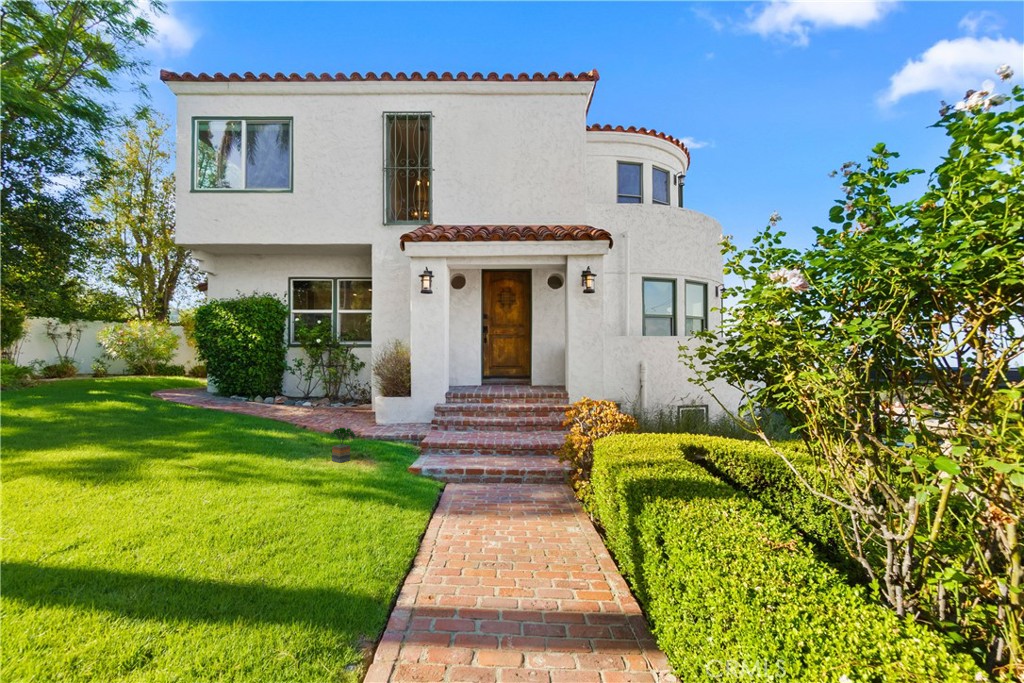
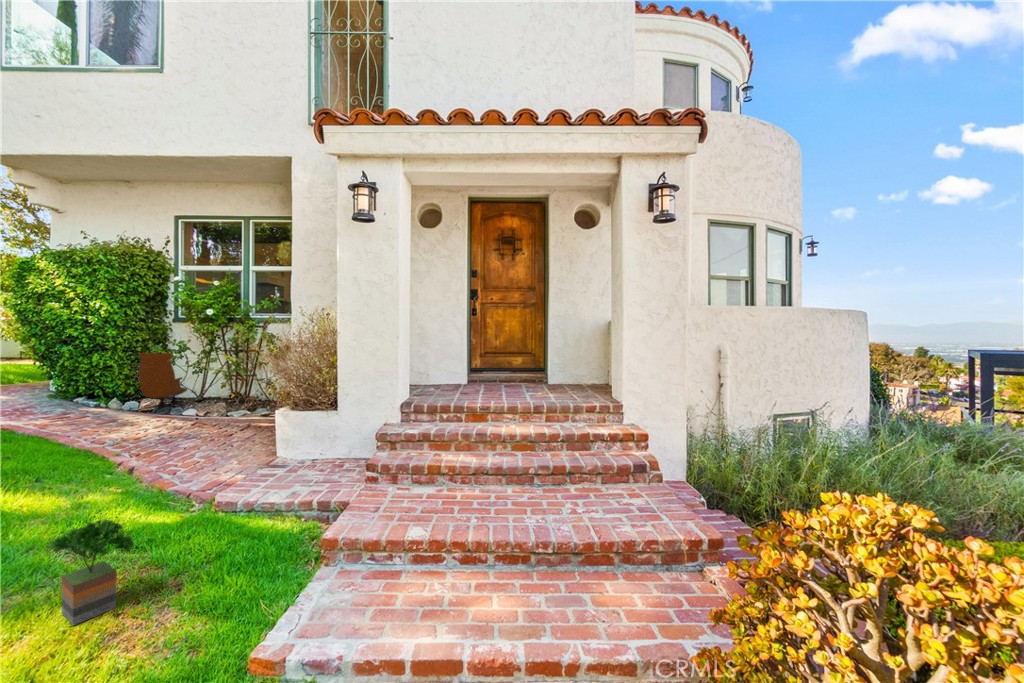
lounge chair: none [274,366,299,404] -> present [138,353,187,413]

